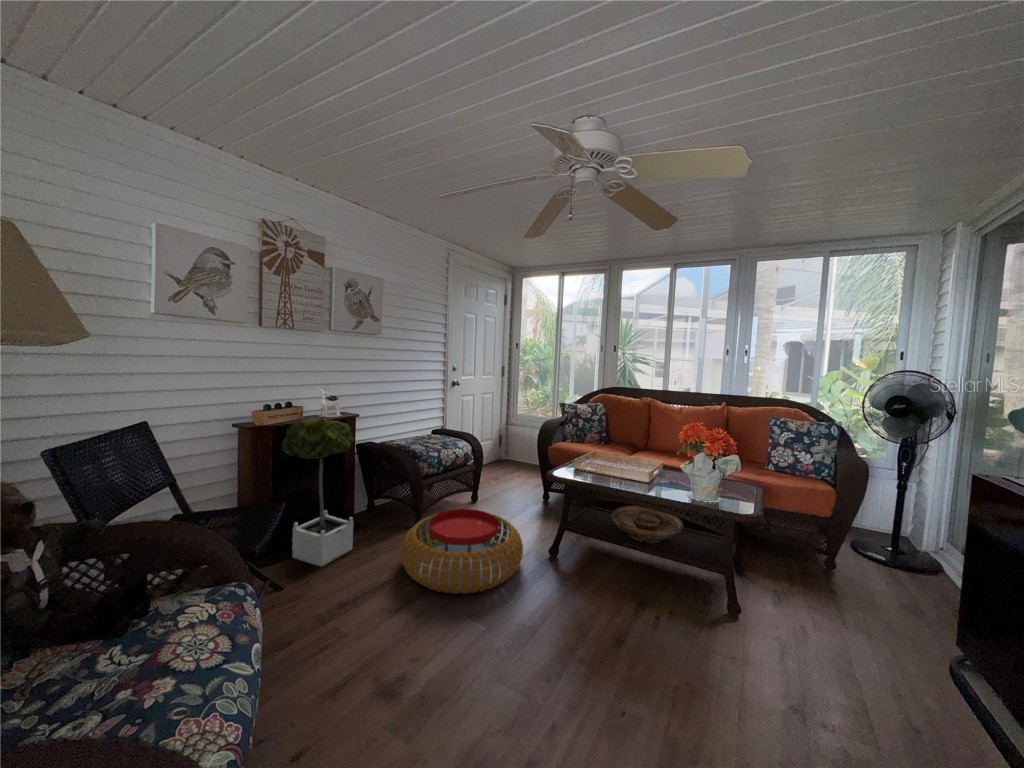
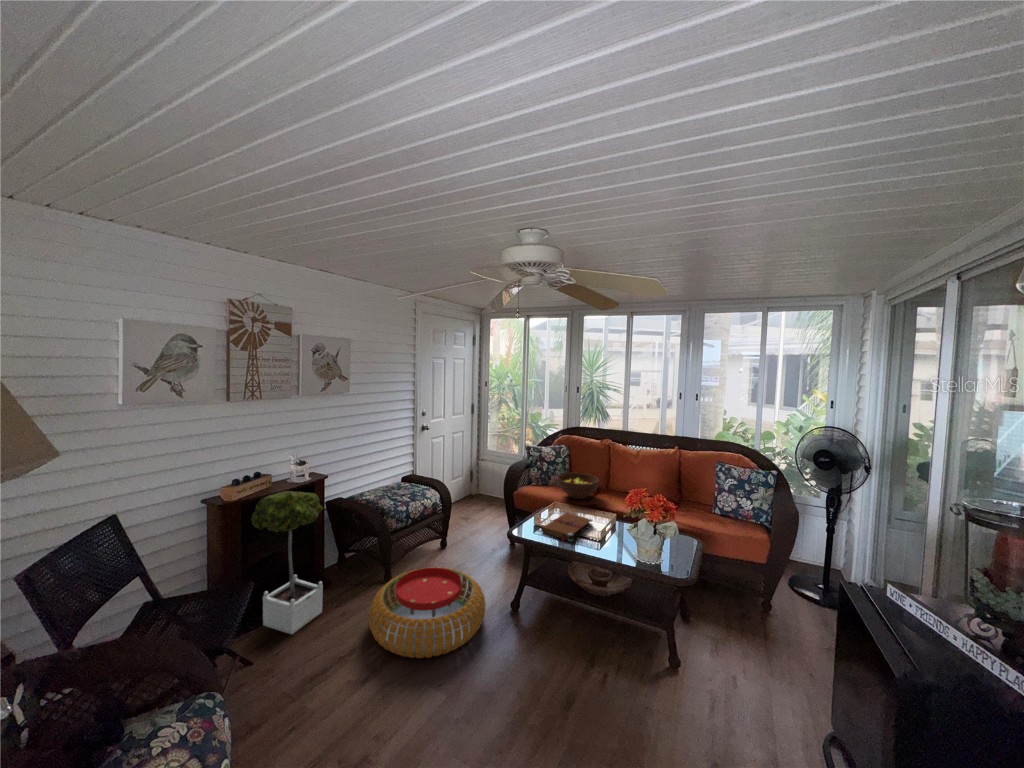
fruit bowl: none [595,427,640,453] -> present [557,473,599,499]
book: none [583,460,637,484] -> present [541,513,592,542]

